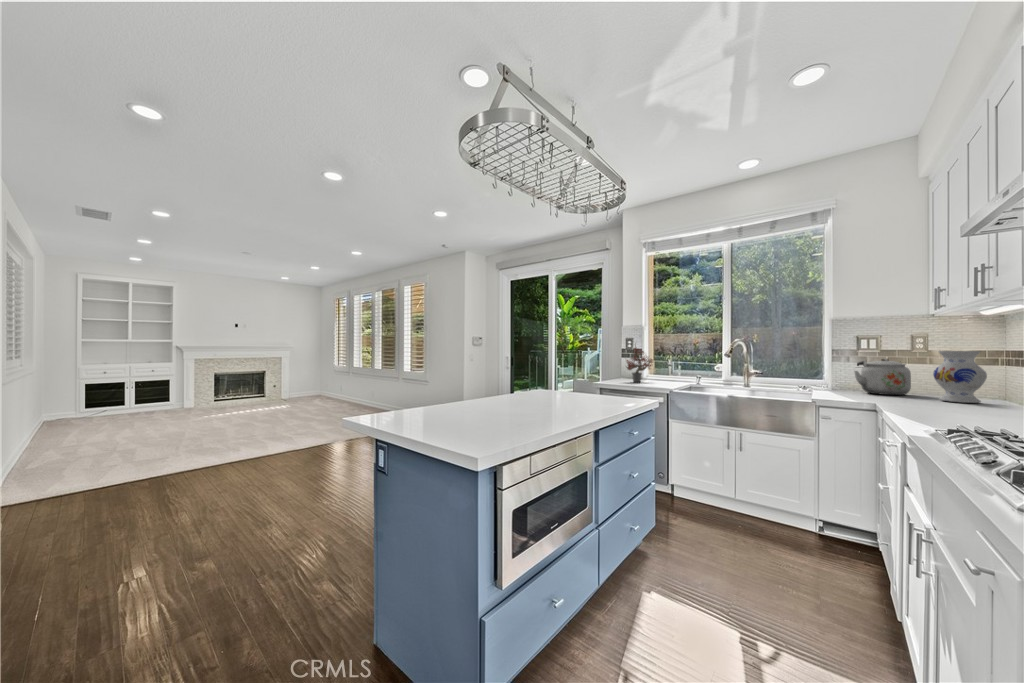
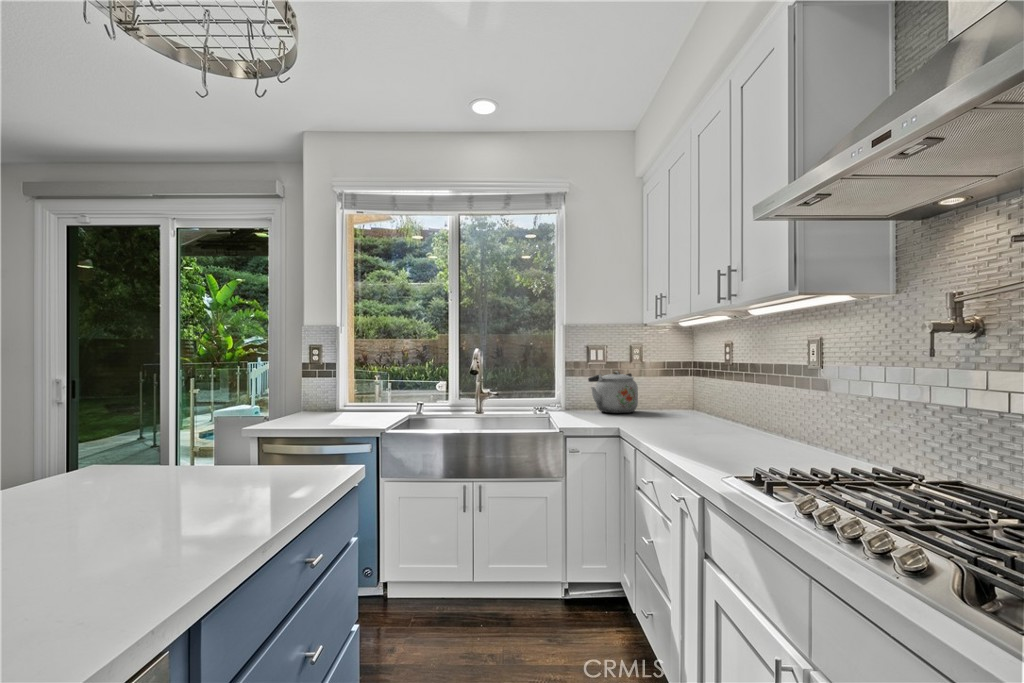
potted plant: present [627,347,653,382] -> none [306,351,353,418]
vase: present [933,351,987,403] -> none [662,363,702,420]

